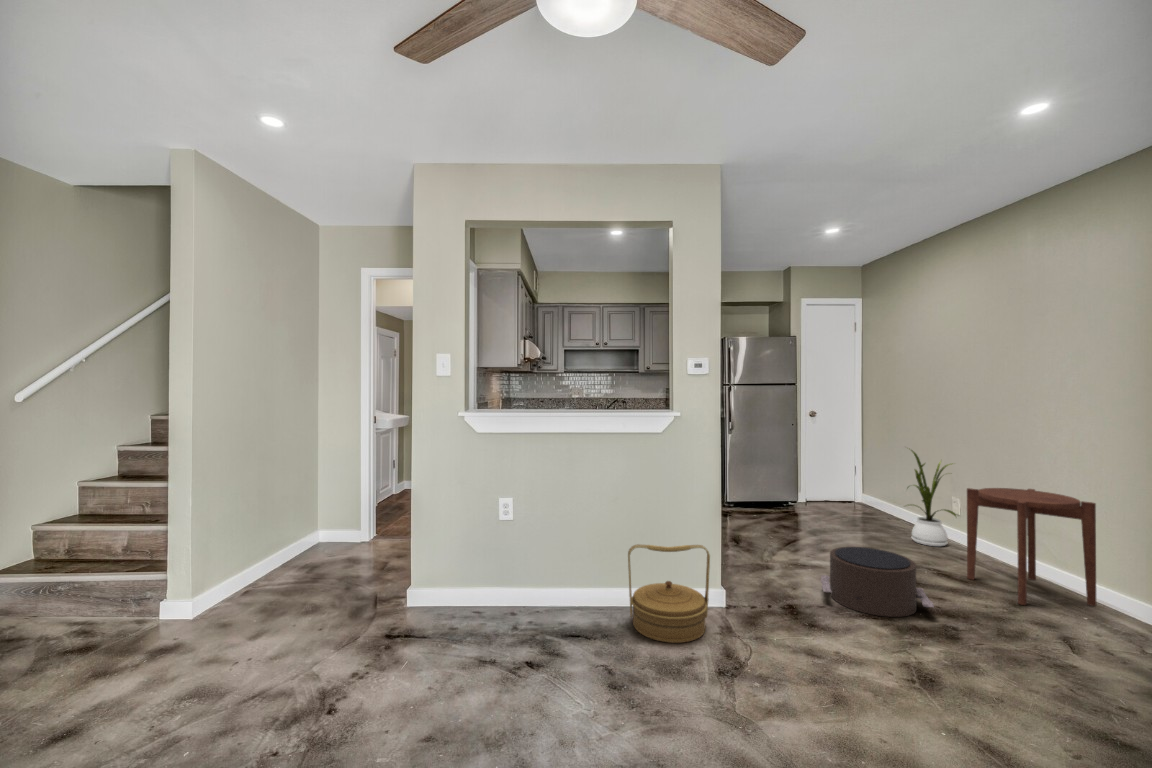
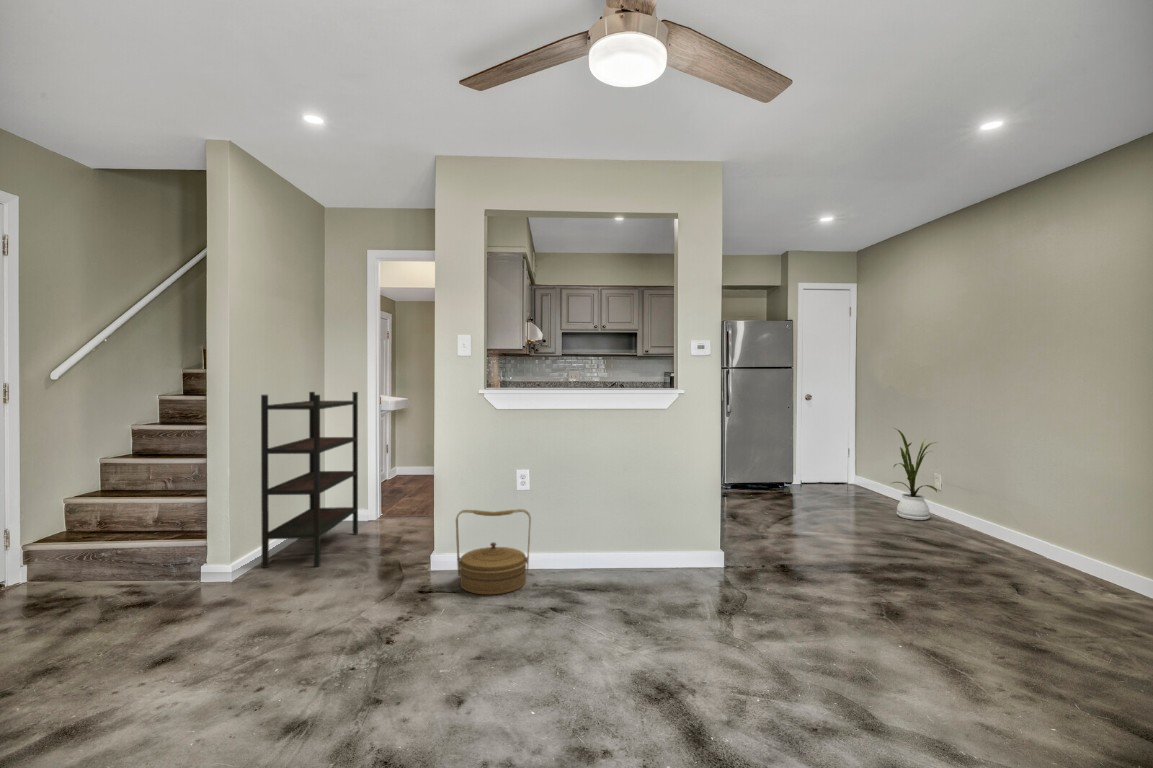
bookshelf: none [232,411,348,600] -> present [261,392,358,568]
side table: present [967,488,1096,606] -> none [942,461,1051,563]
woven basket: present [628,544,710,643] -> present [456,509,531,595]
pouf: present [821,547,934,617] -> none [809,515,907,573]

